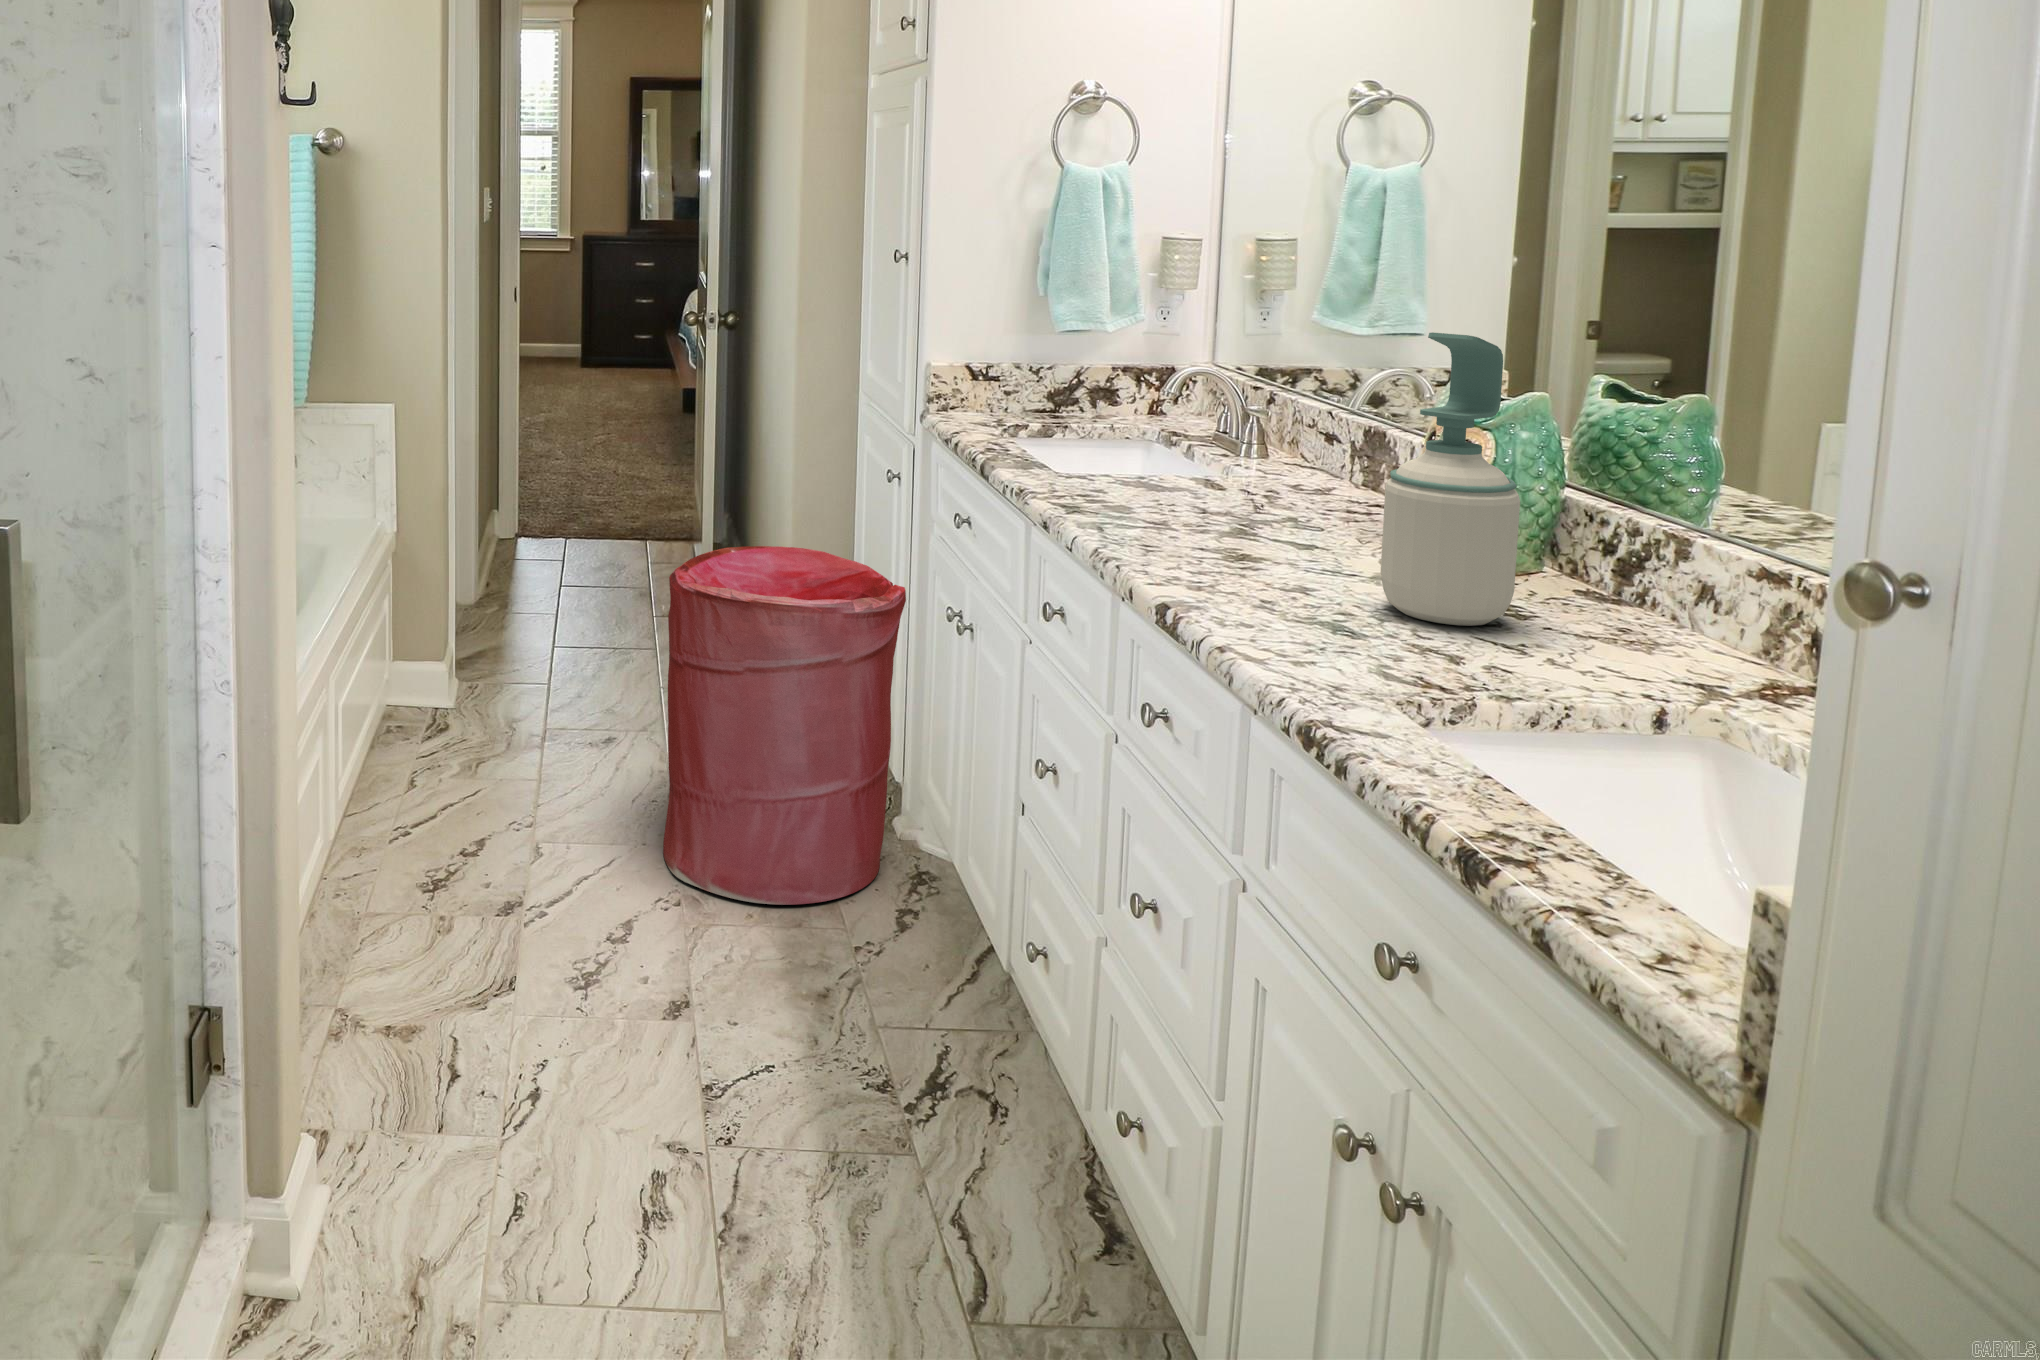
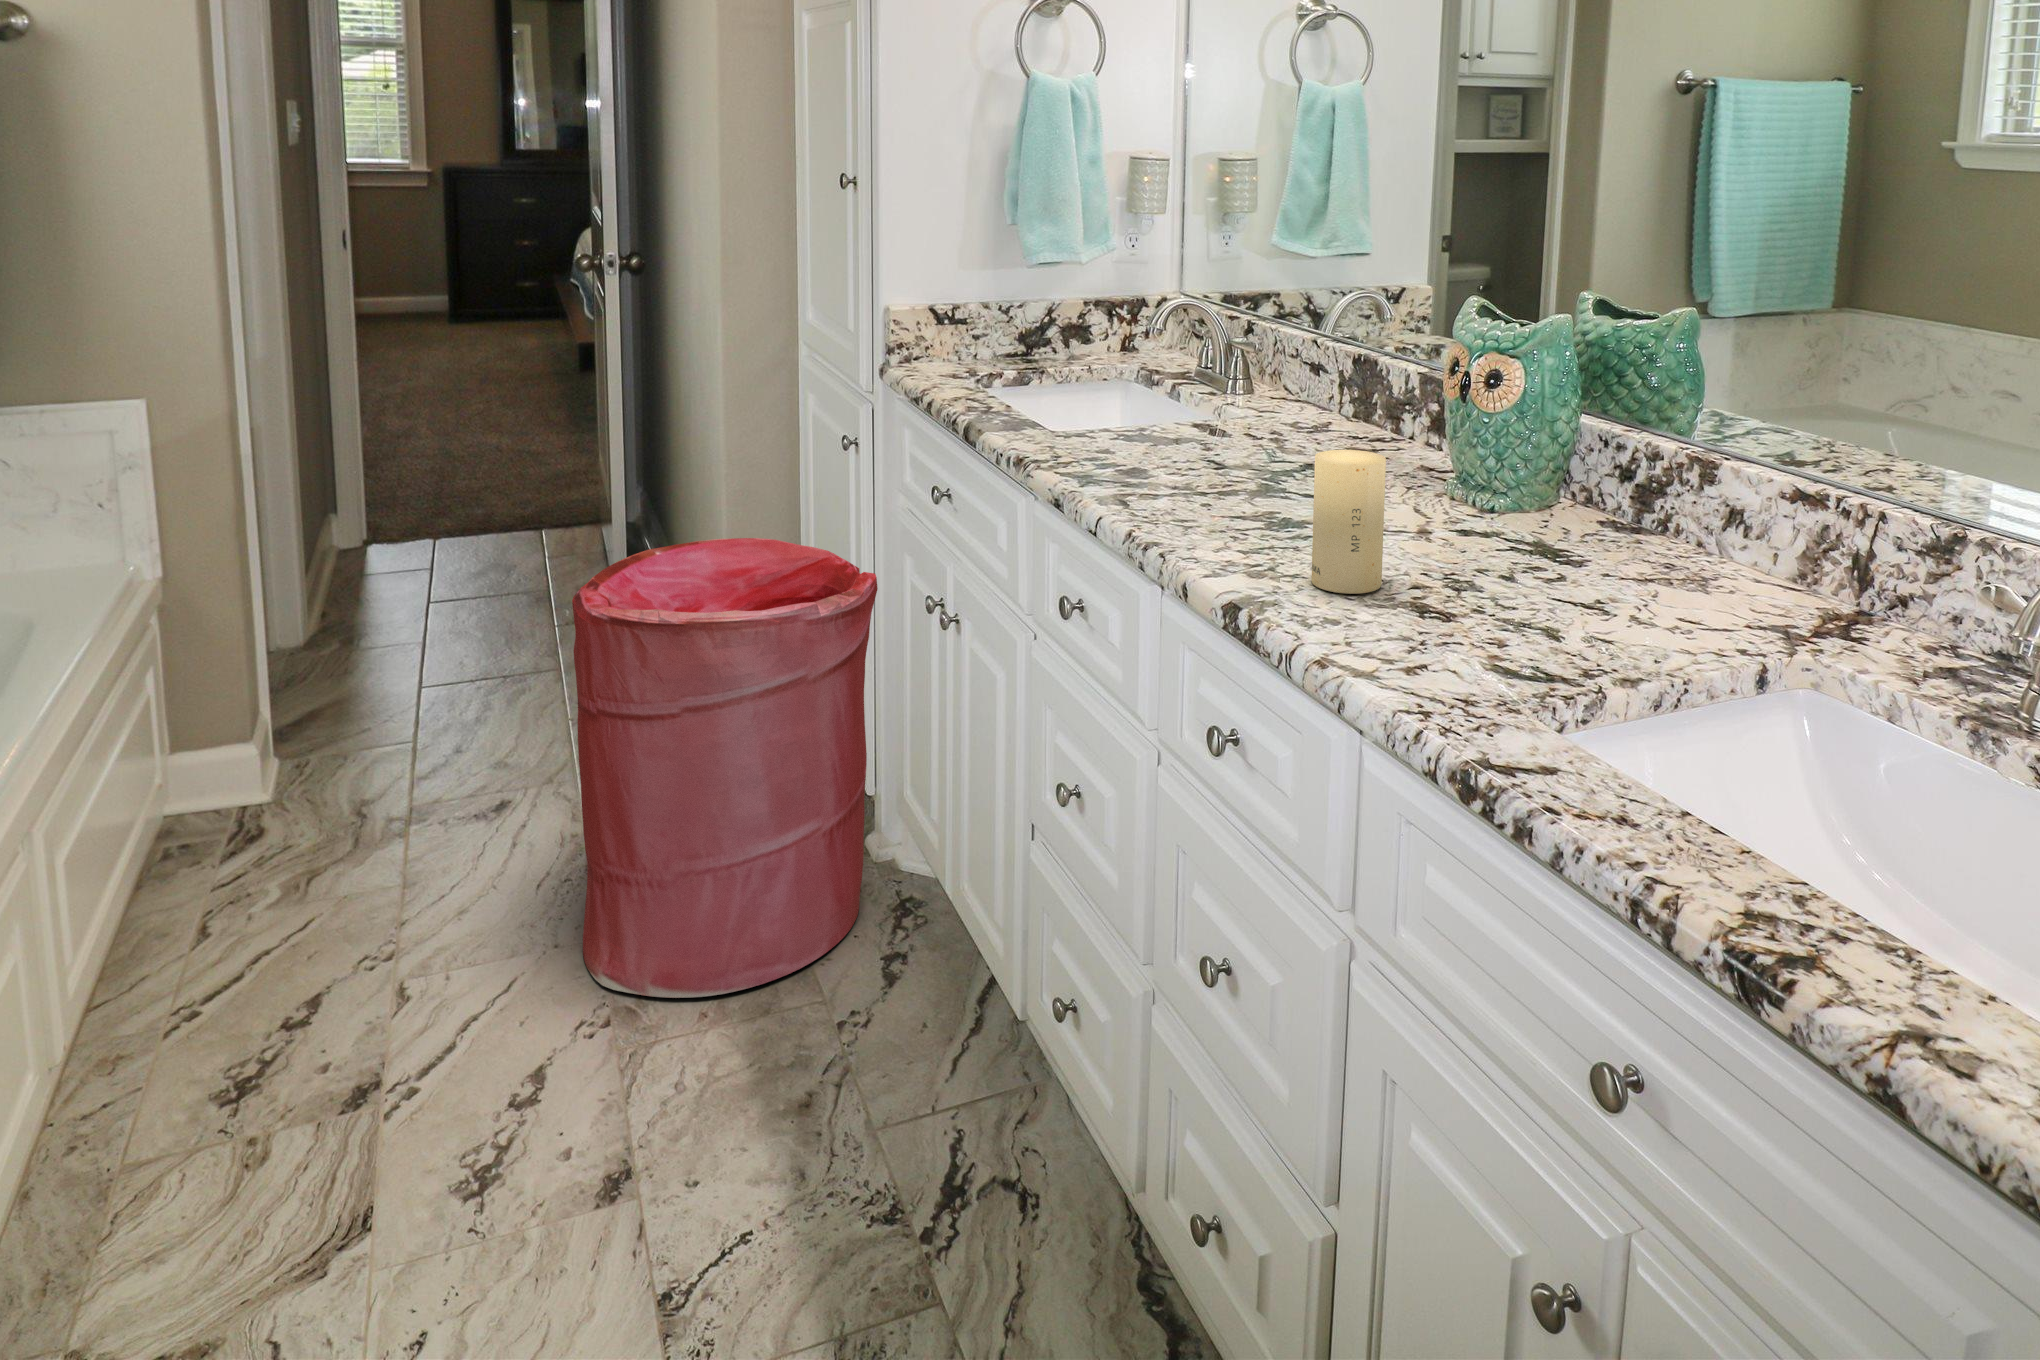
soap bottle: present [1381,332,1520,626] -> none [1445,251,1583,583]
candle: none [1240,493,1311,612] -> present [1311,450,1386,594]

